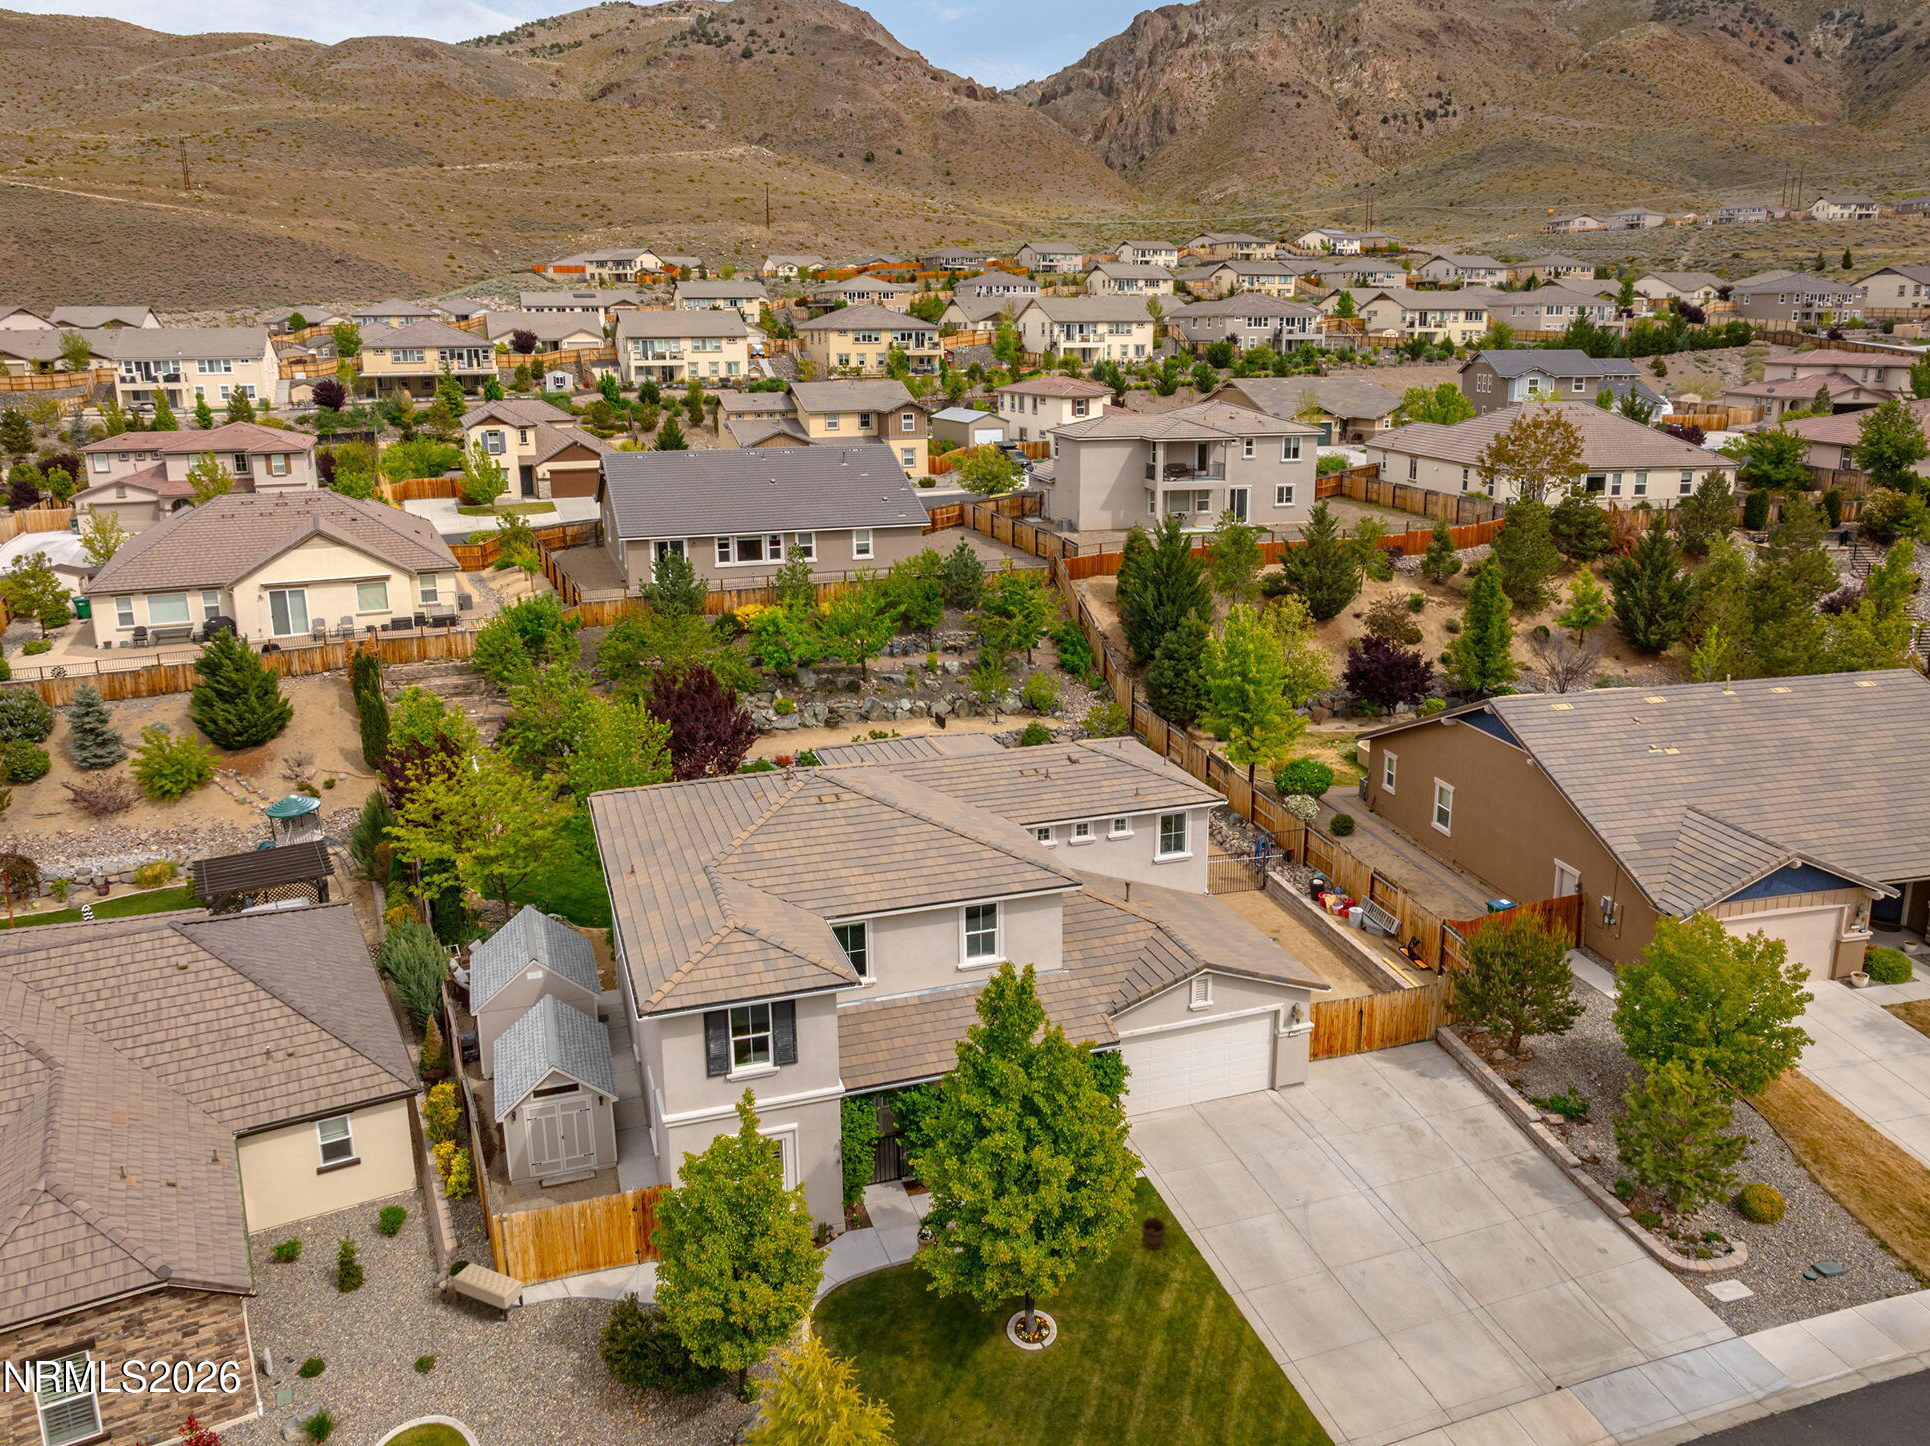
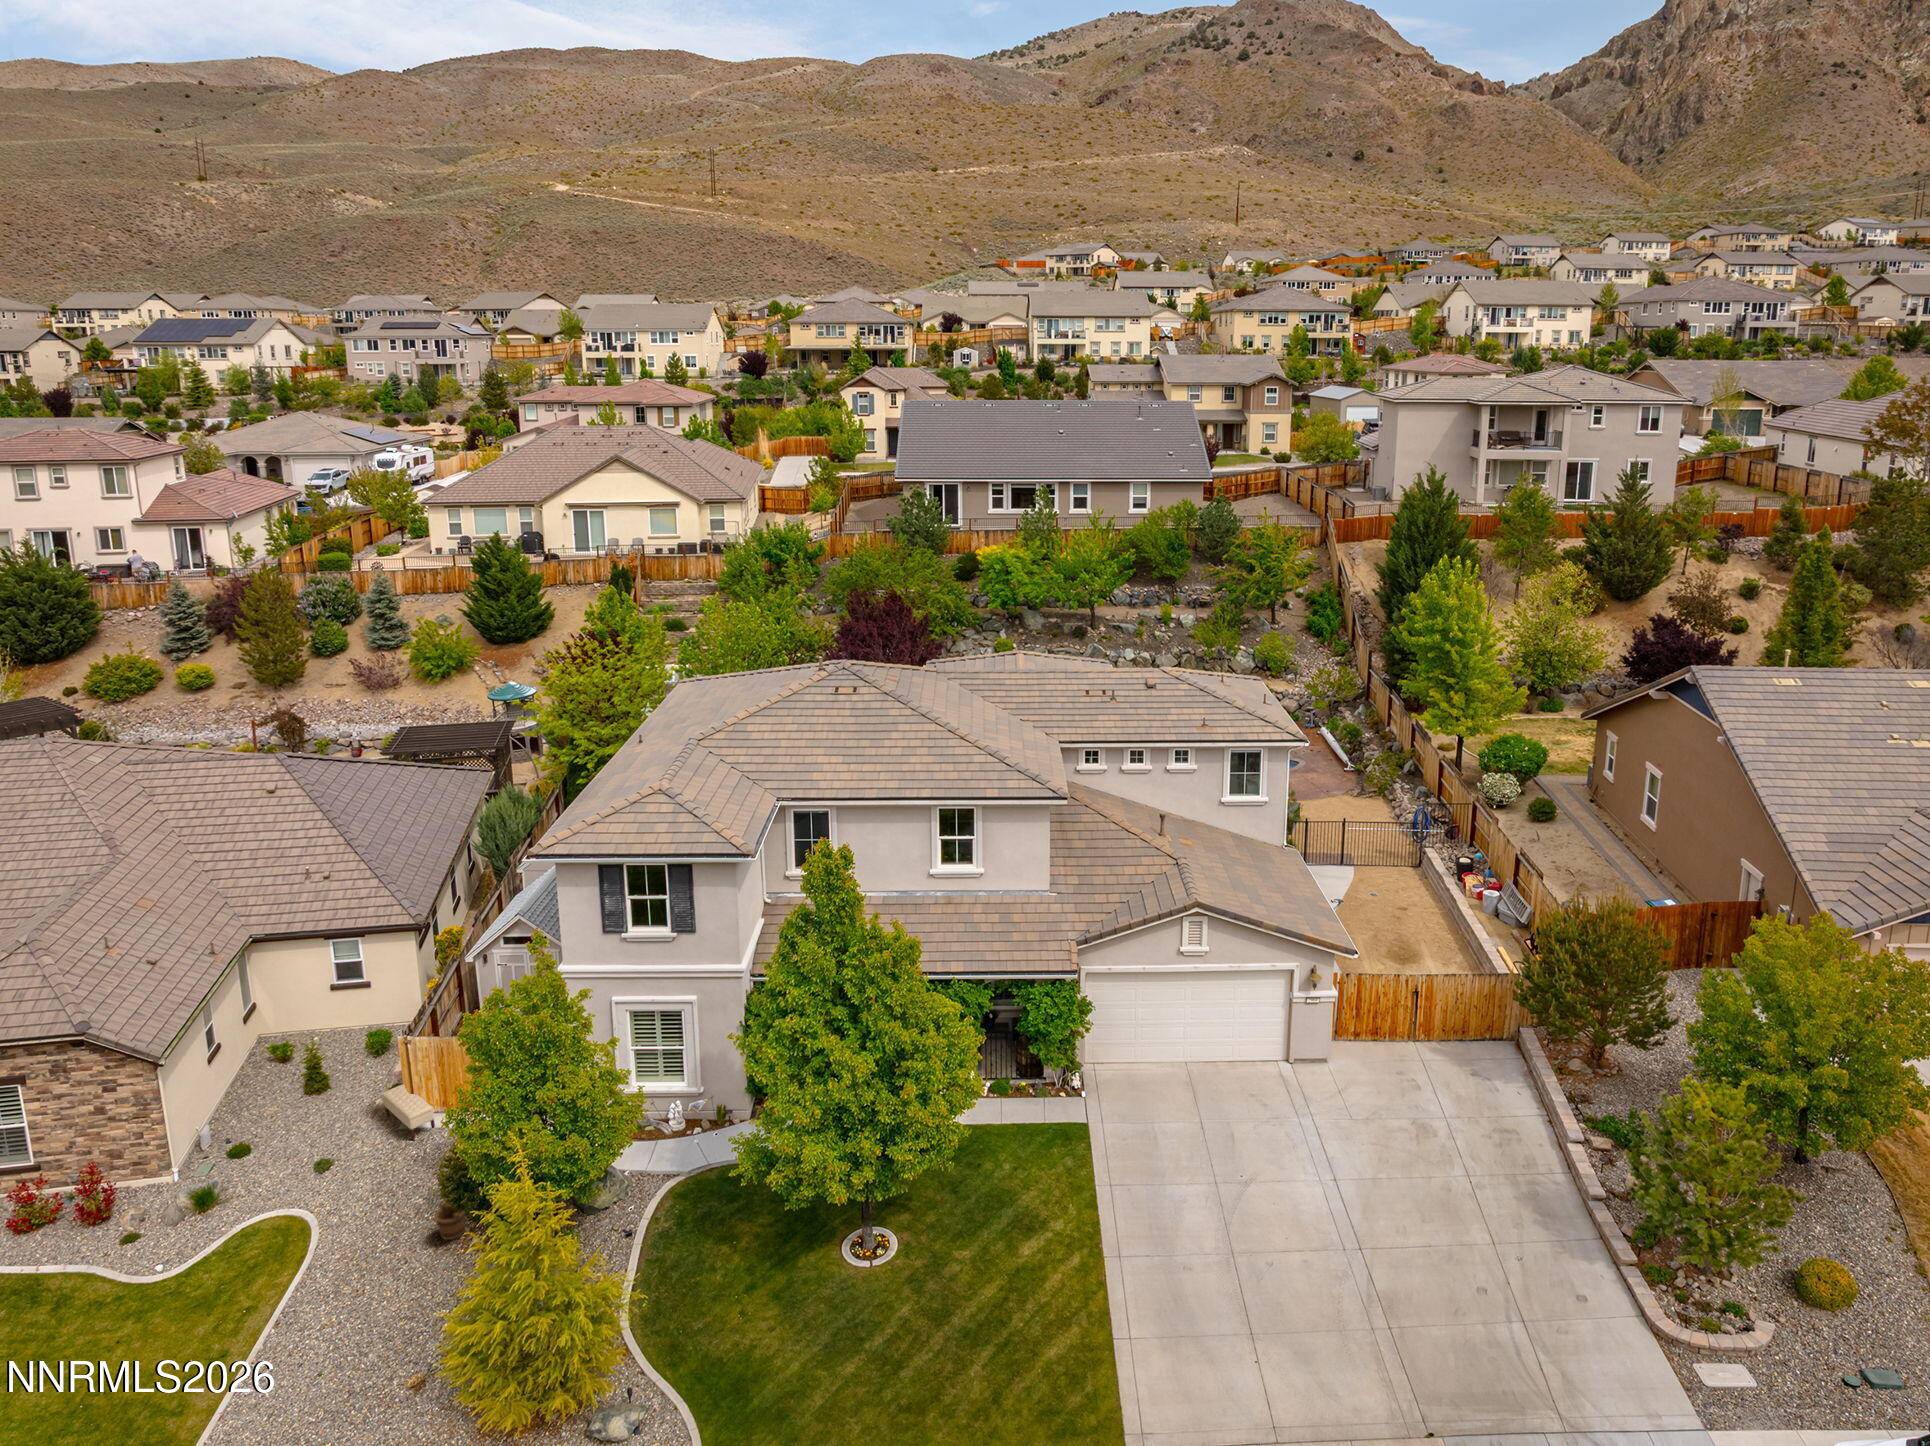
bucket: present [1142,1215,1166,1249] -> present [435,1203,466,1240]

